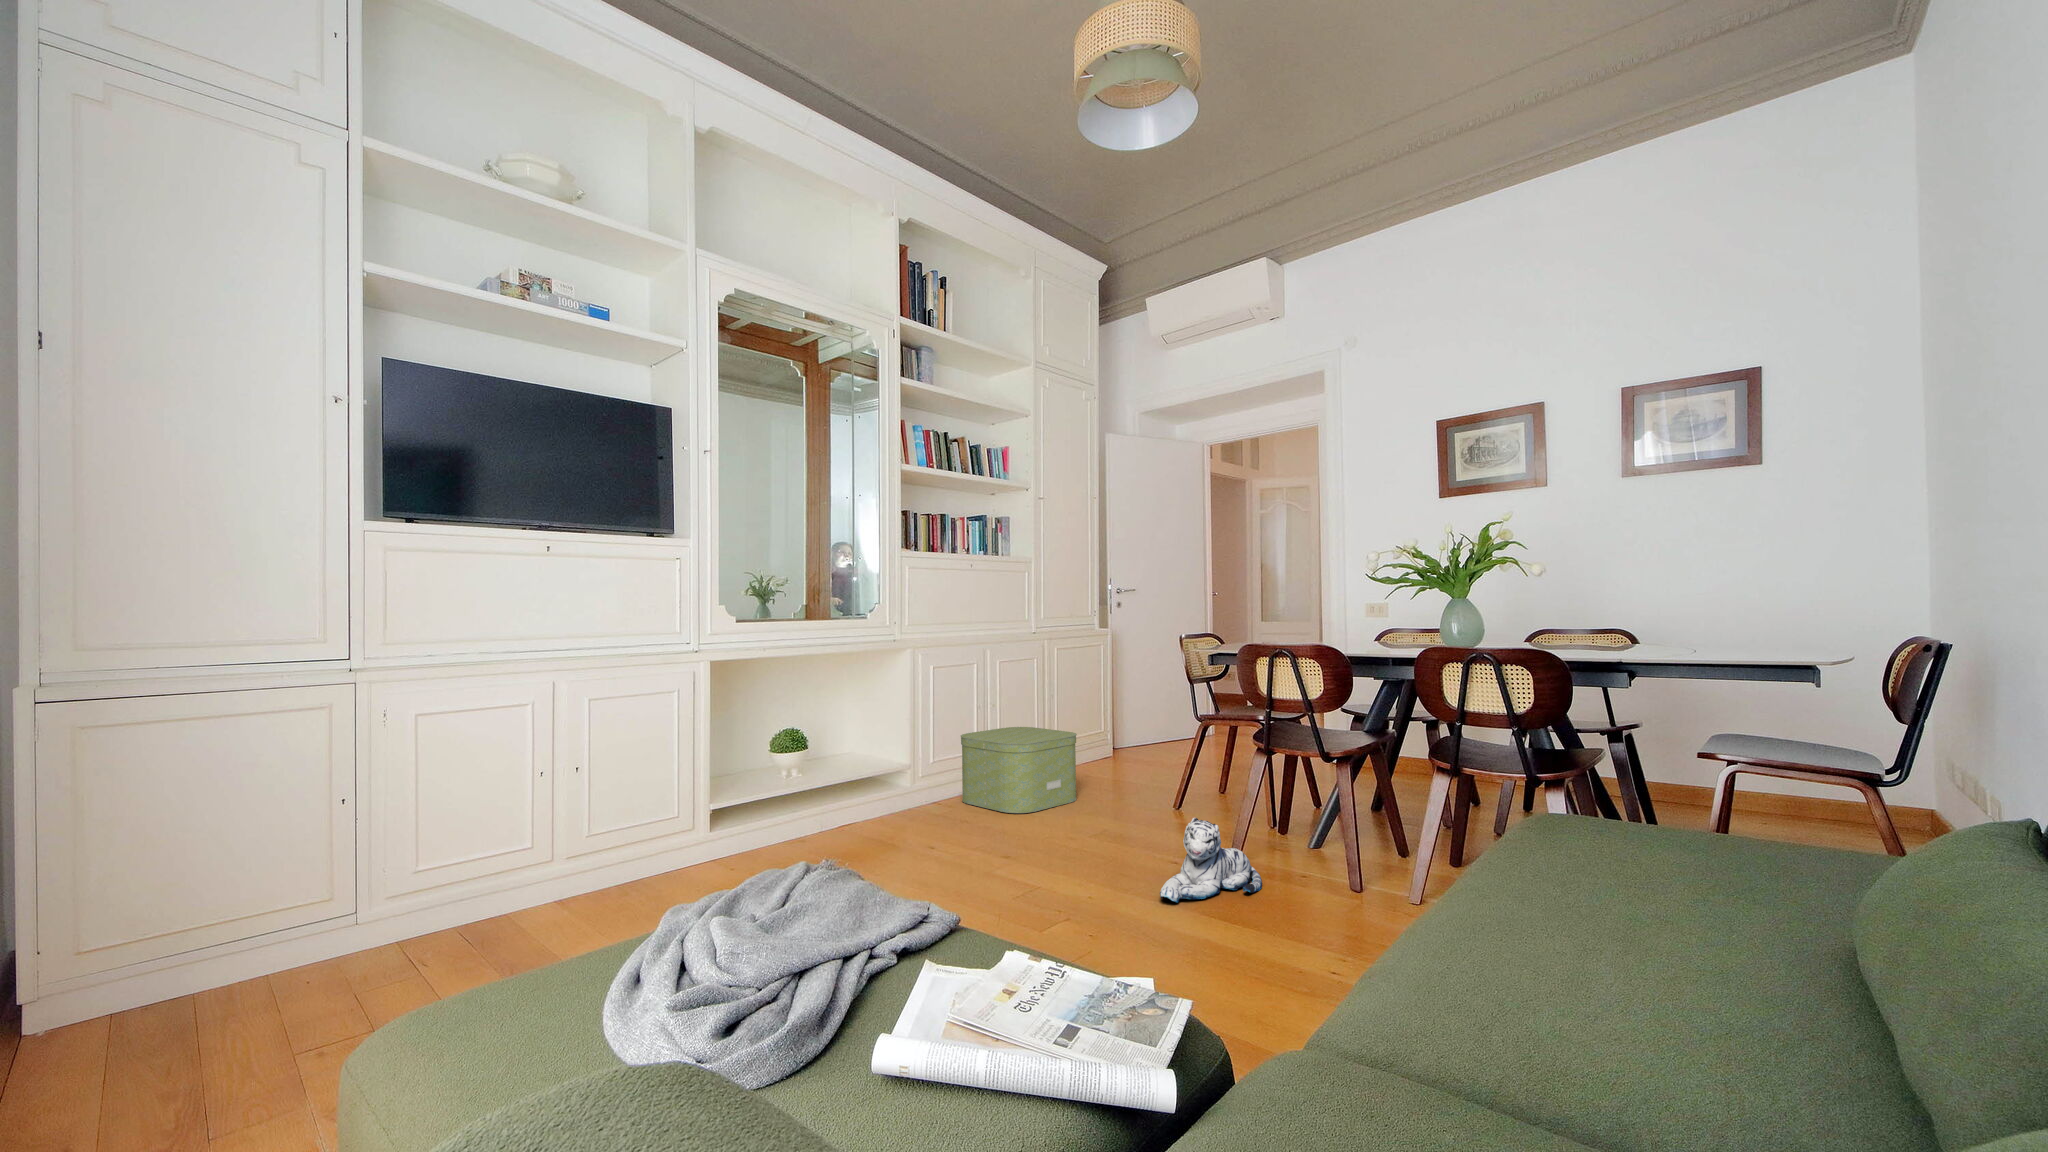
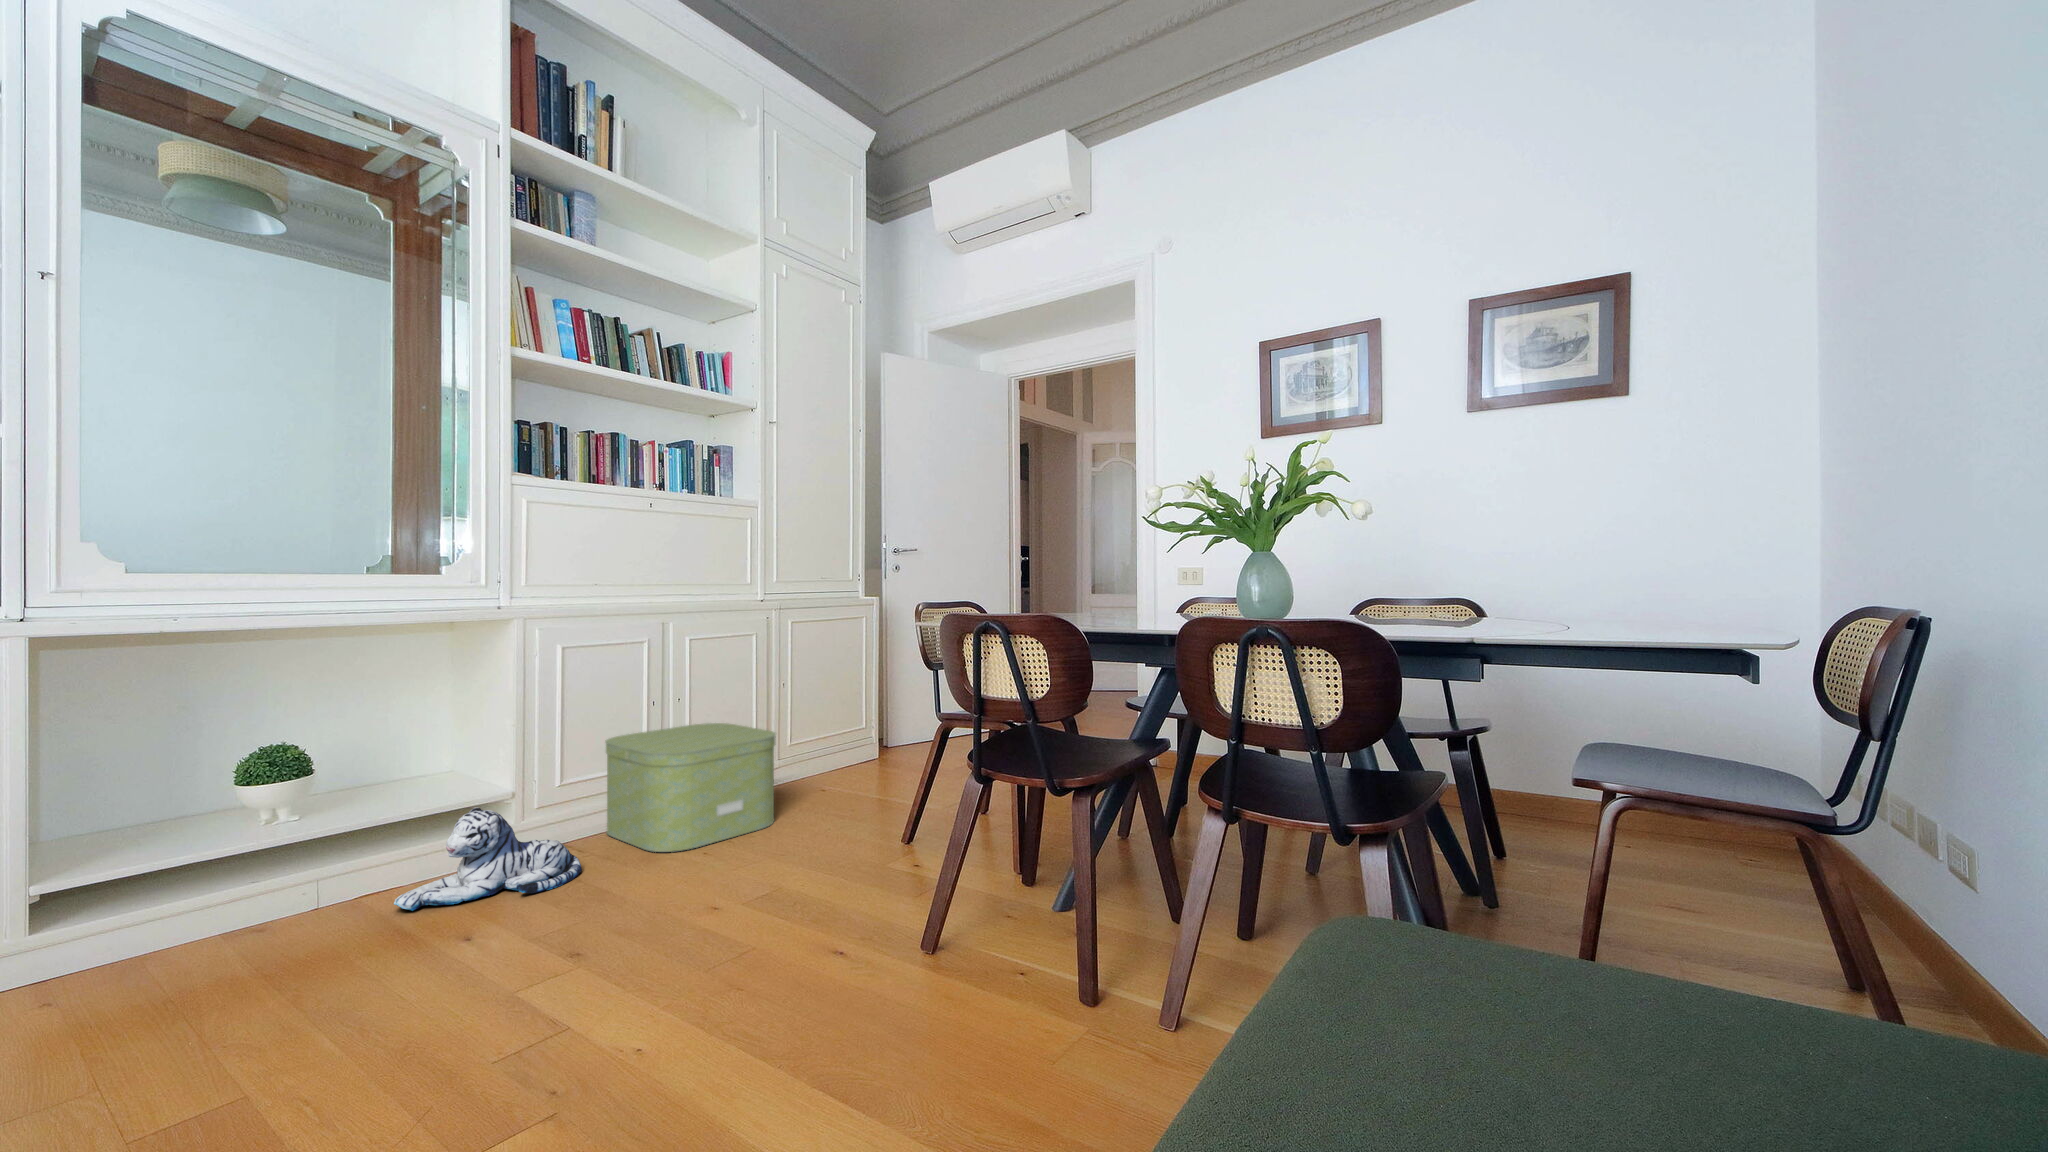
plush toy: present [1160,818,1262,902] -> present [394,807,582,910]

